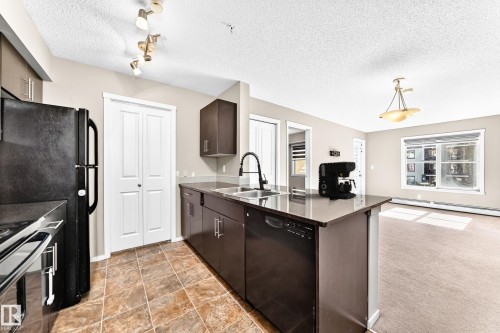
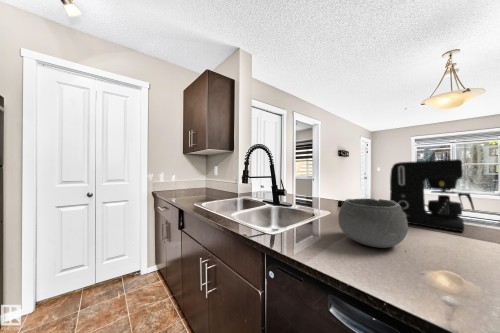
bowl: none [280,182,308,203] -> present [338,199,408,248]

